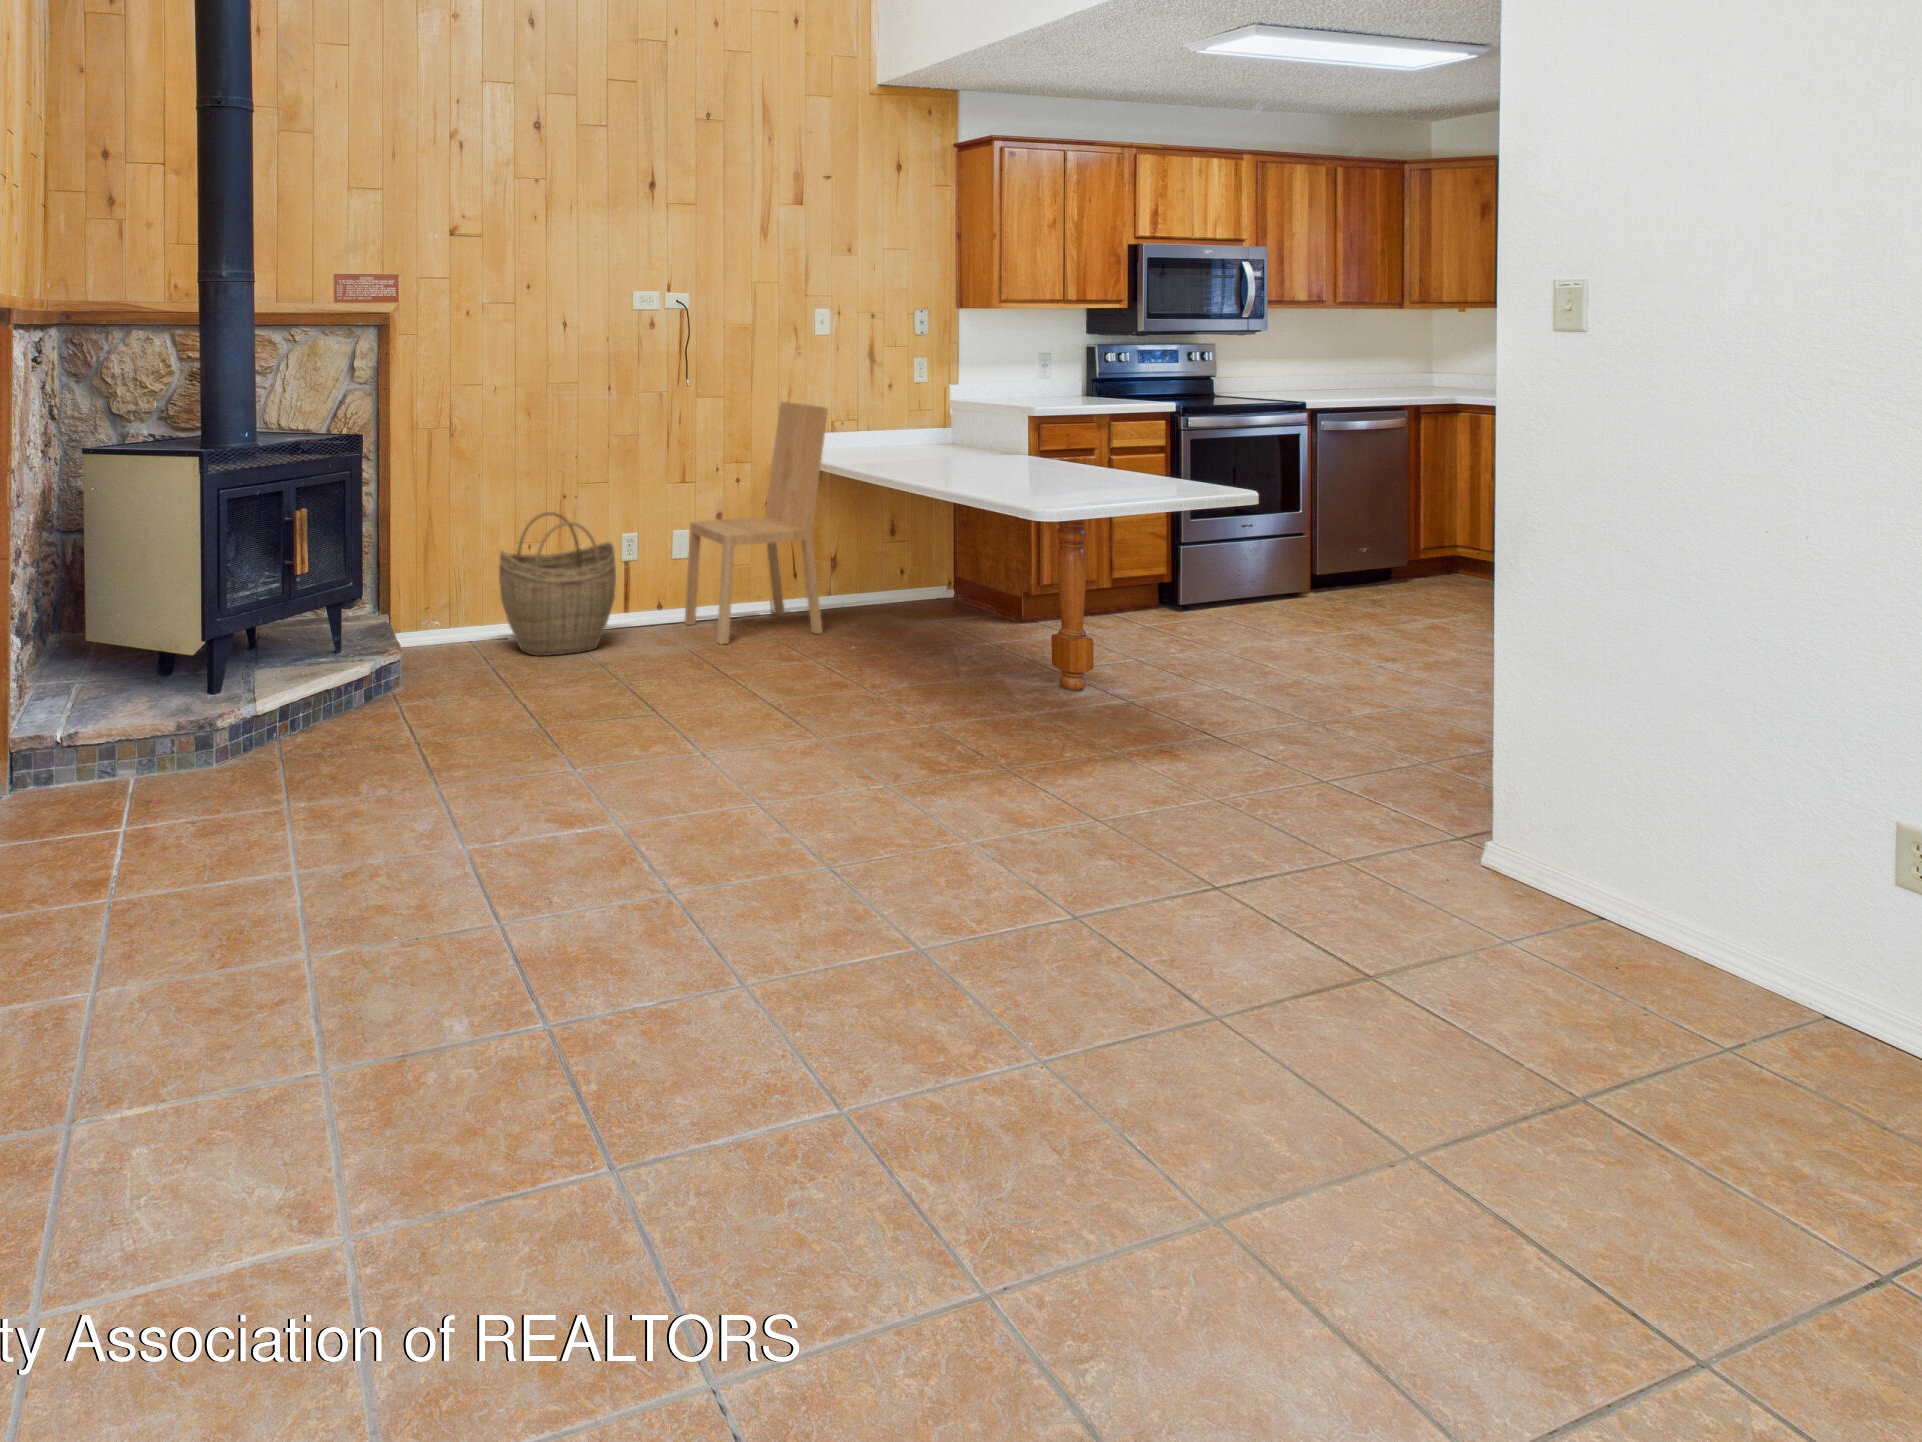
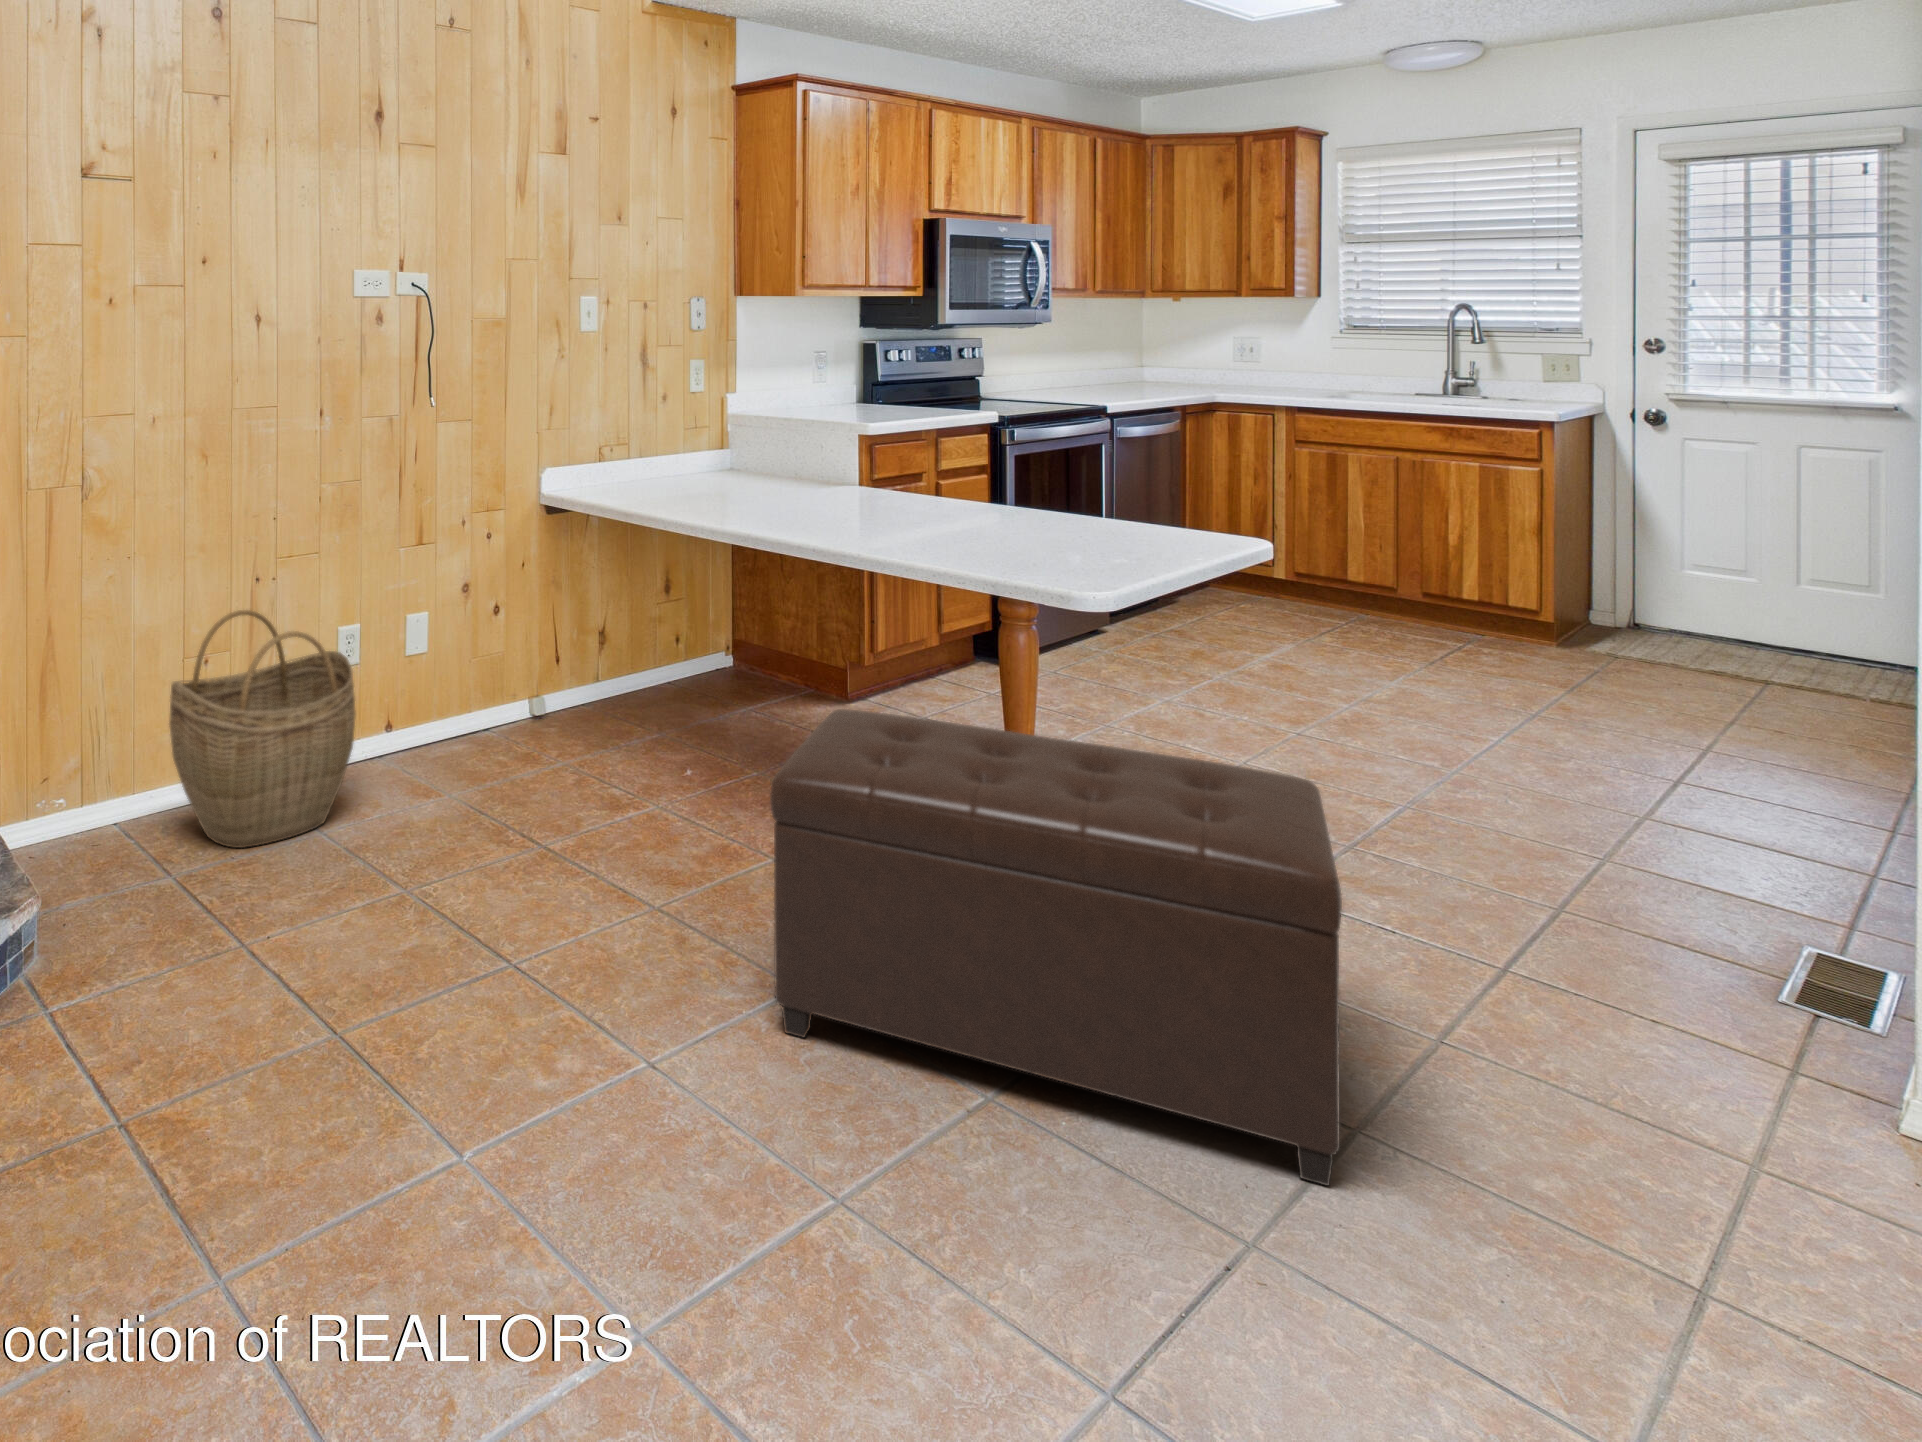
dining chair: present [685,402,828,644] -> none [426,425,637,792]
ottoman: none [783,573,1118,820] -> present [770,709,1342,1186]

